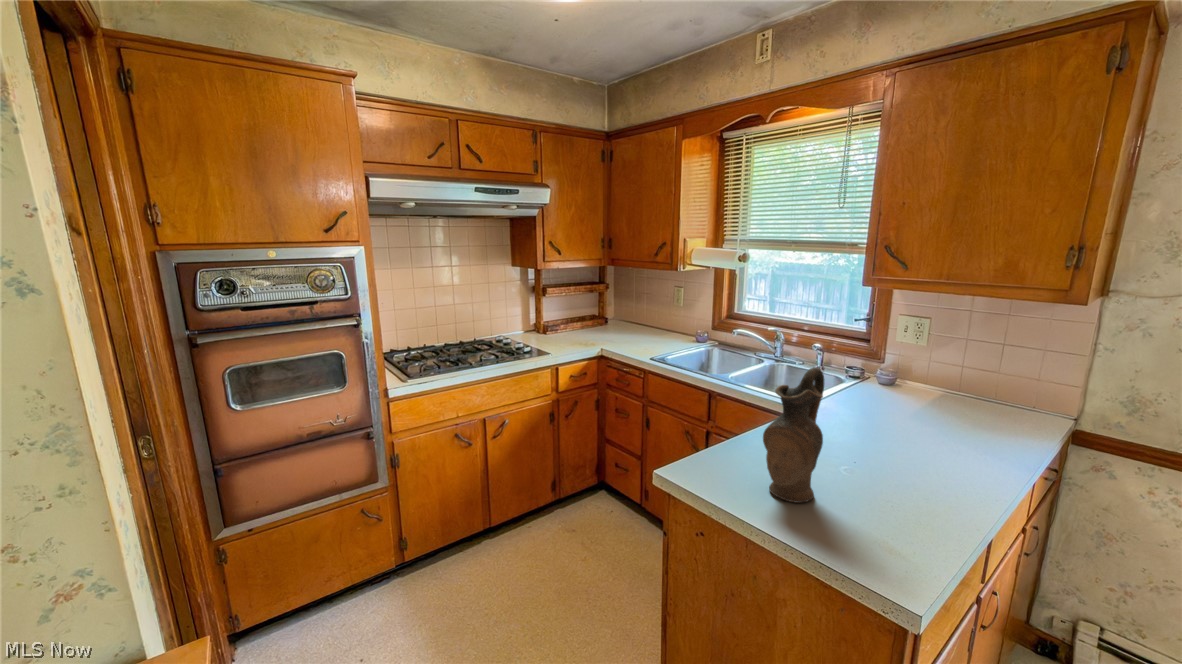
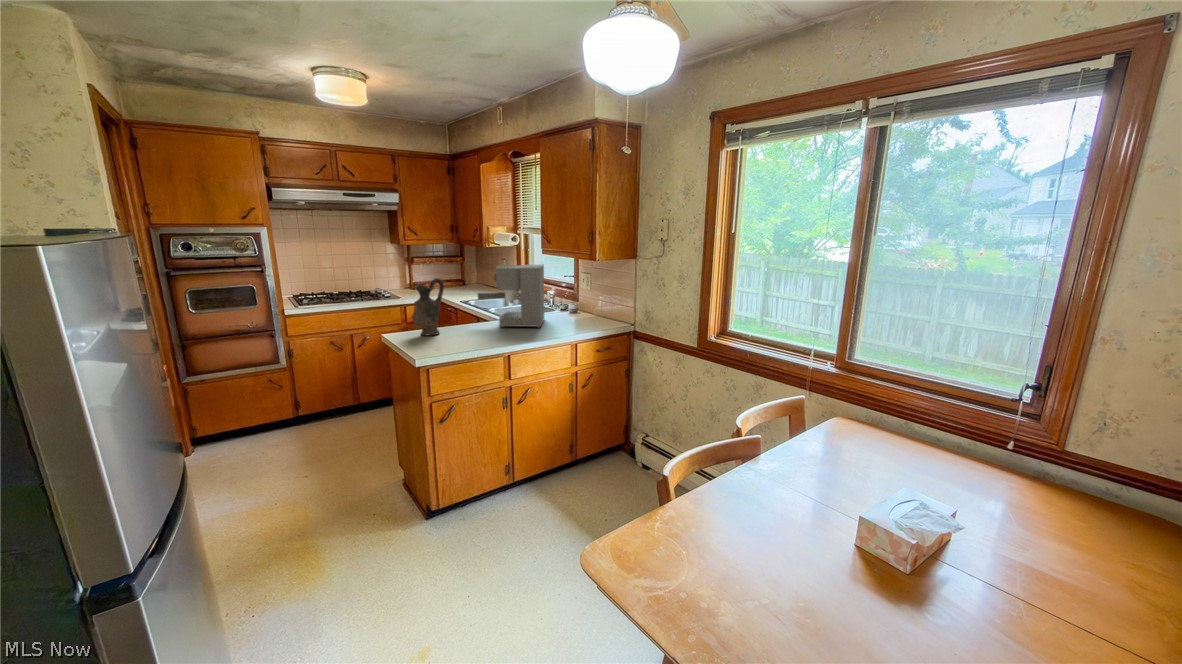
coffee maker: none [833,319,1005,459] -> present [478,264,544,328]

